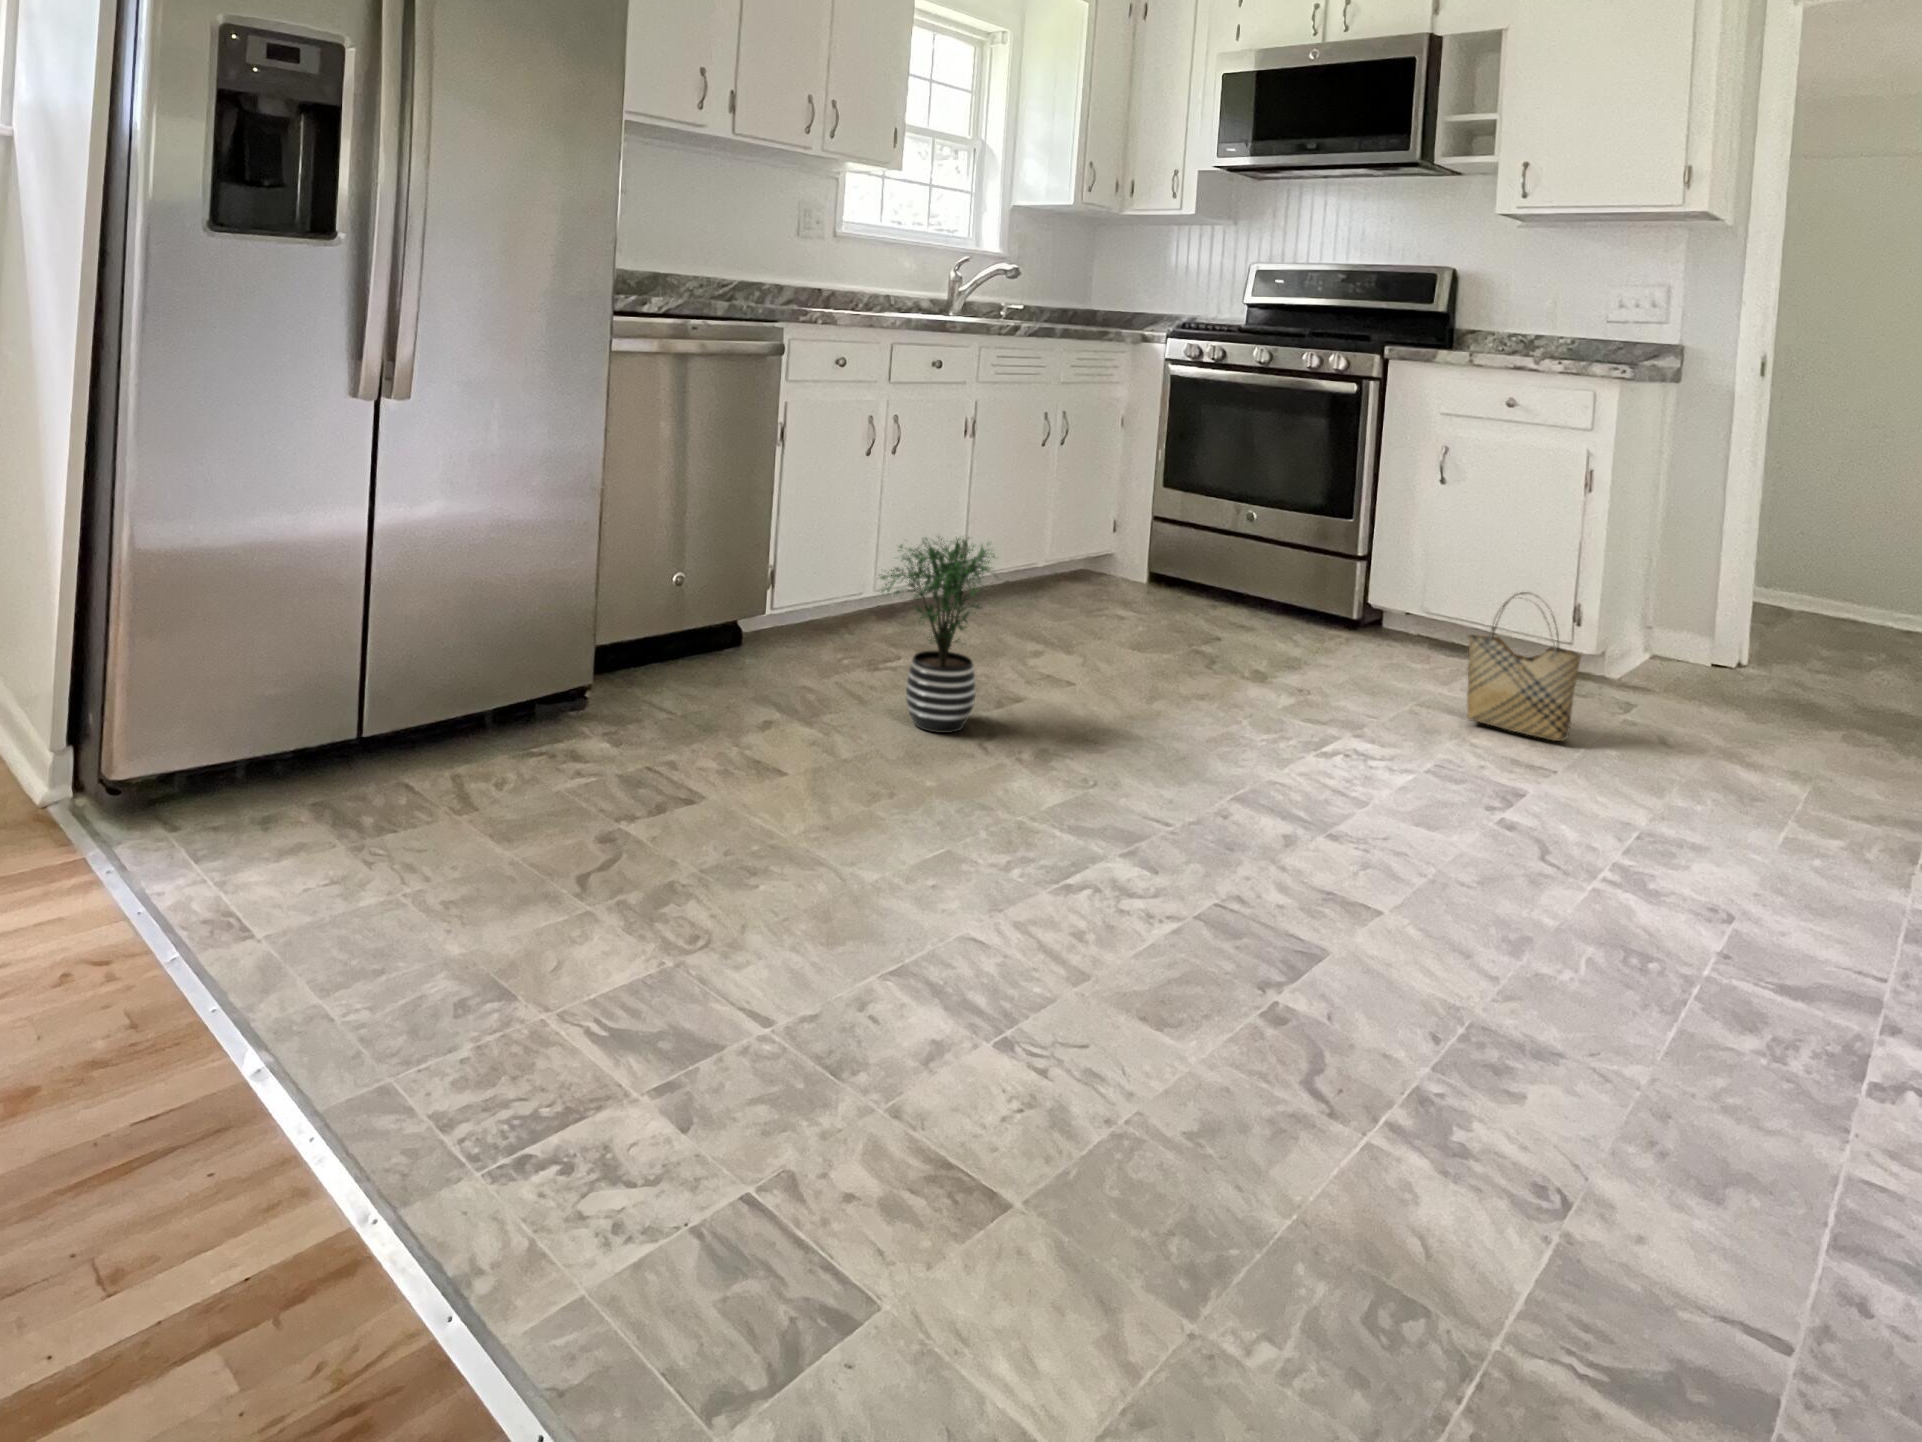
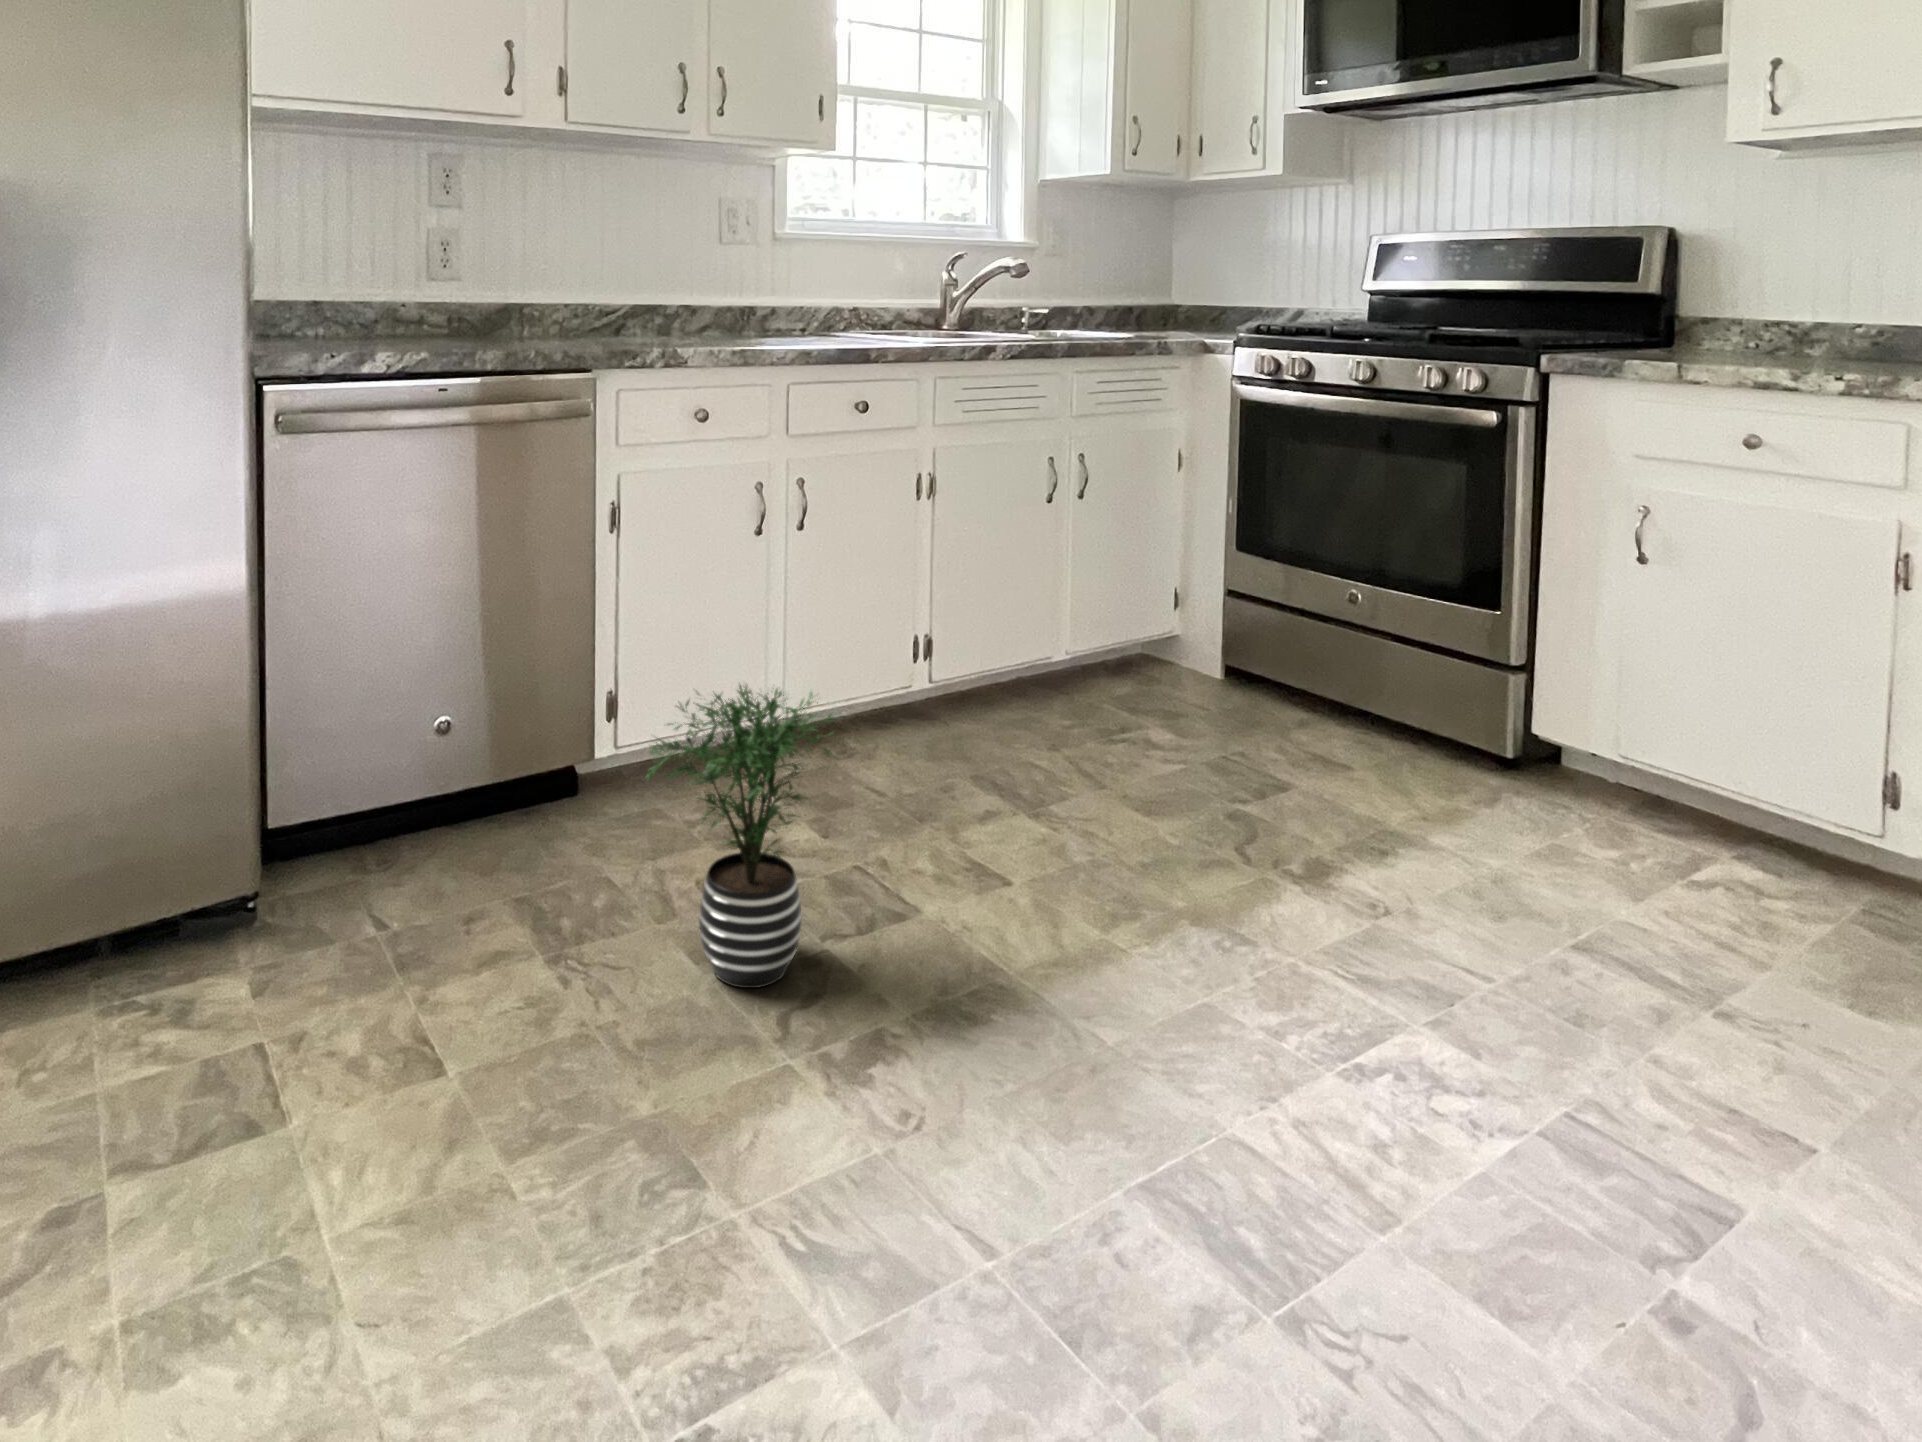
woven basket: present [1467,592,1581,741] -> none [1655,786,1878,1068]

